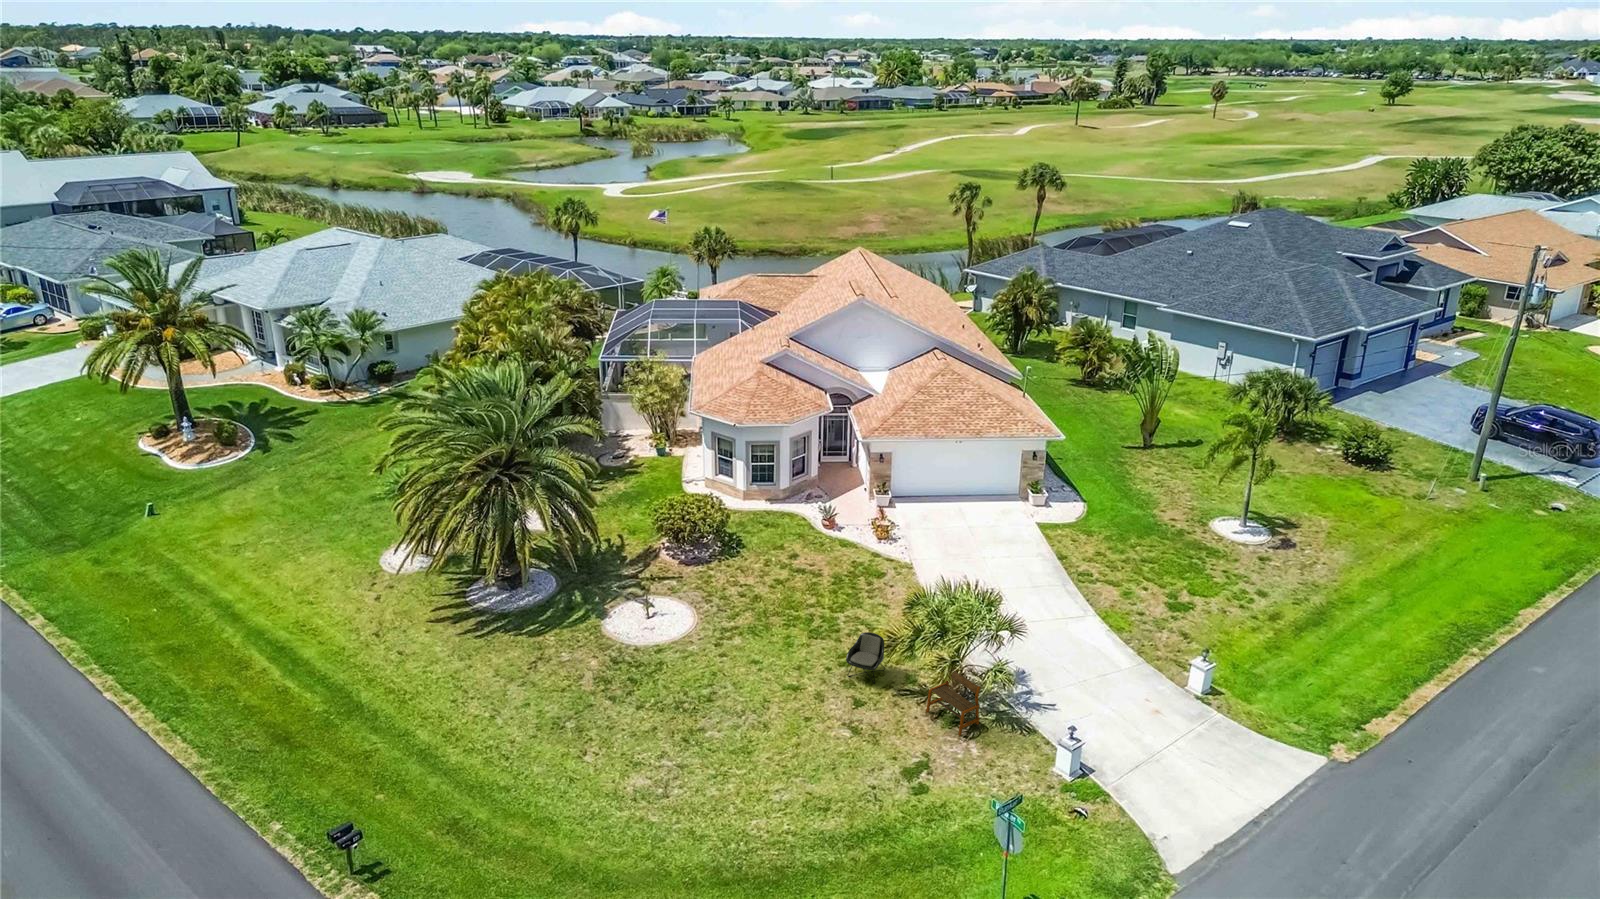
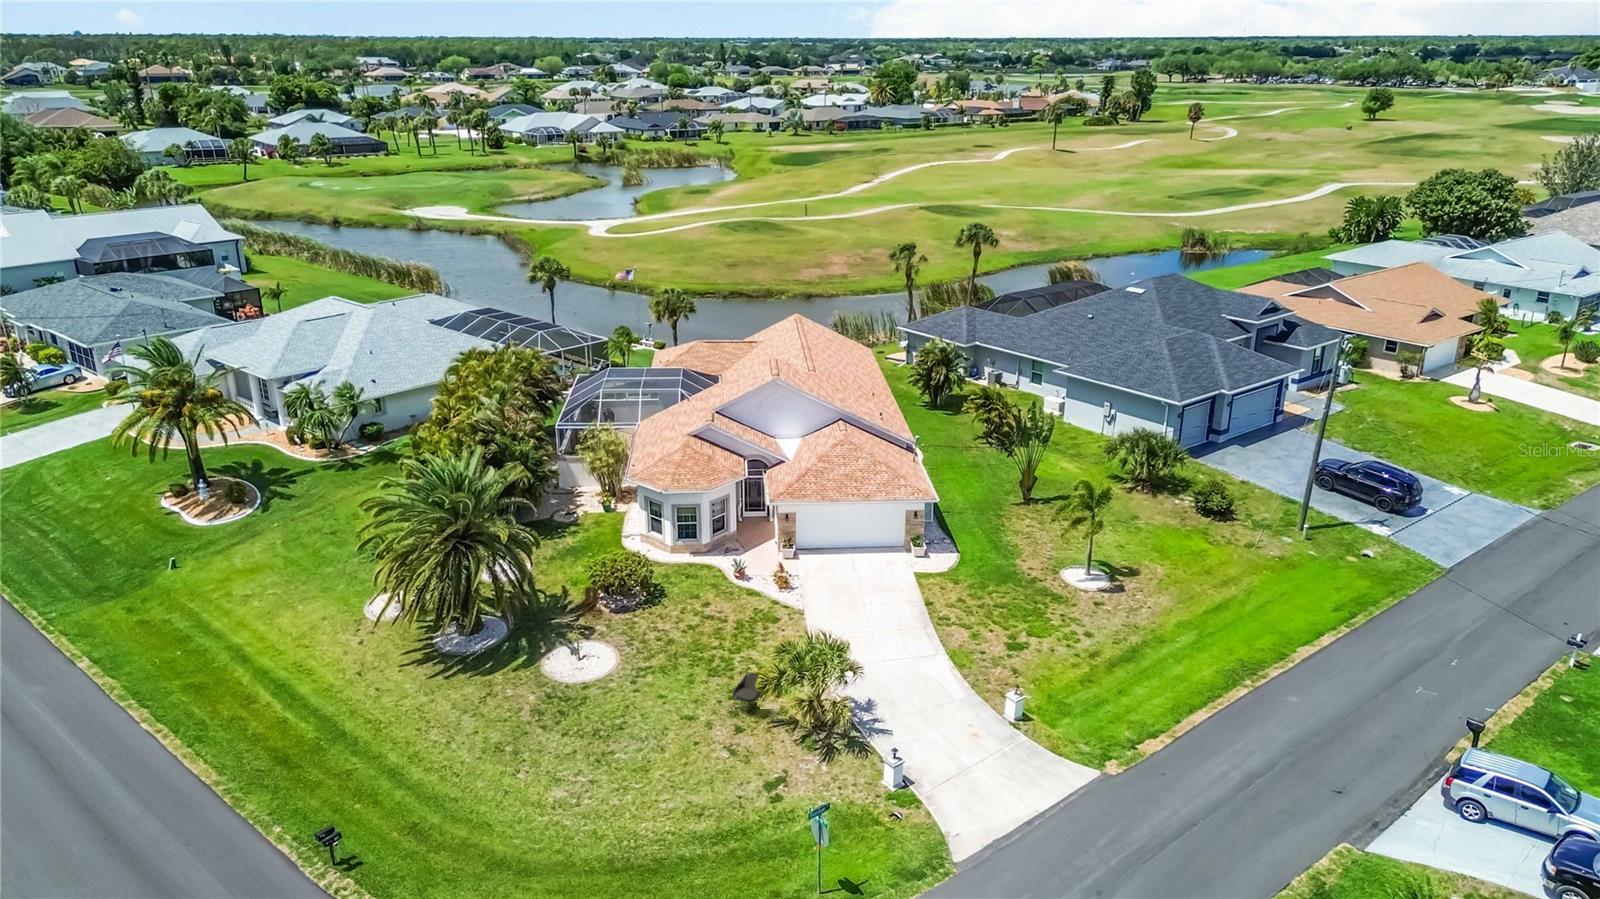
bench: present [926,671,981,736] -> present [584,586,602,613]

